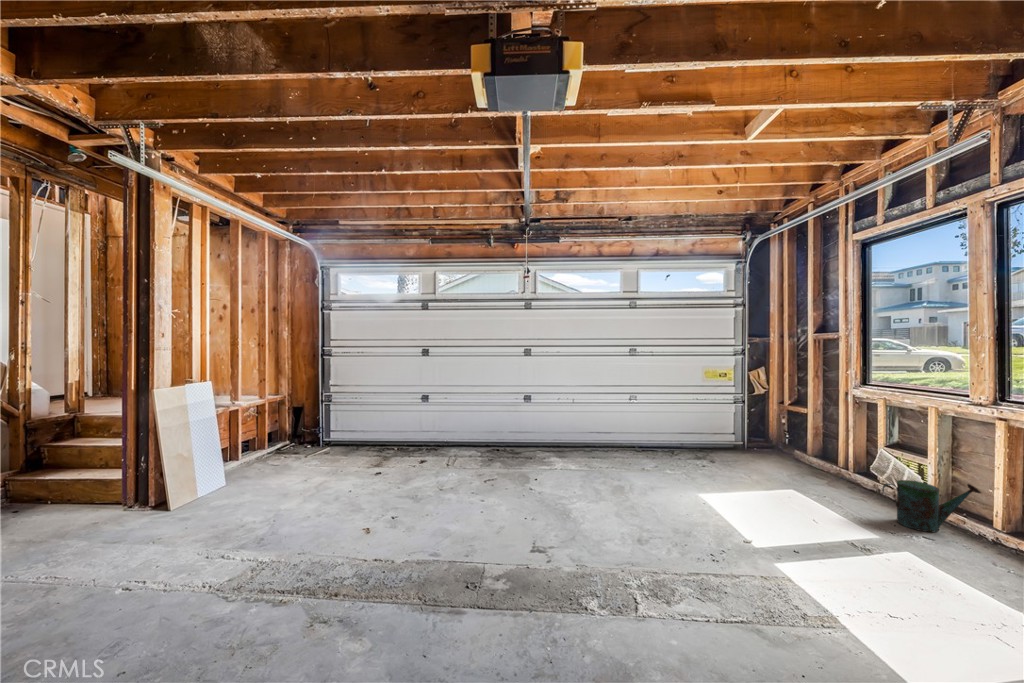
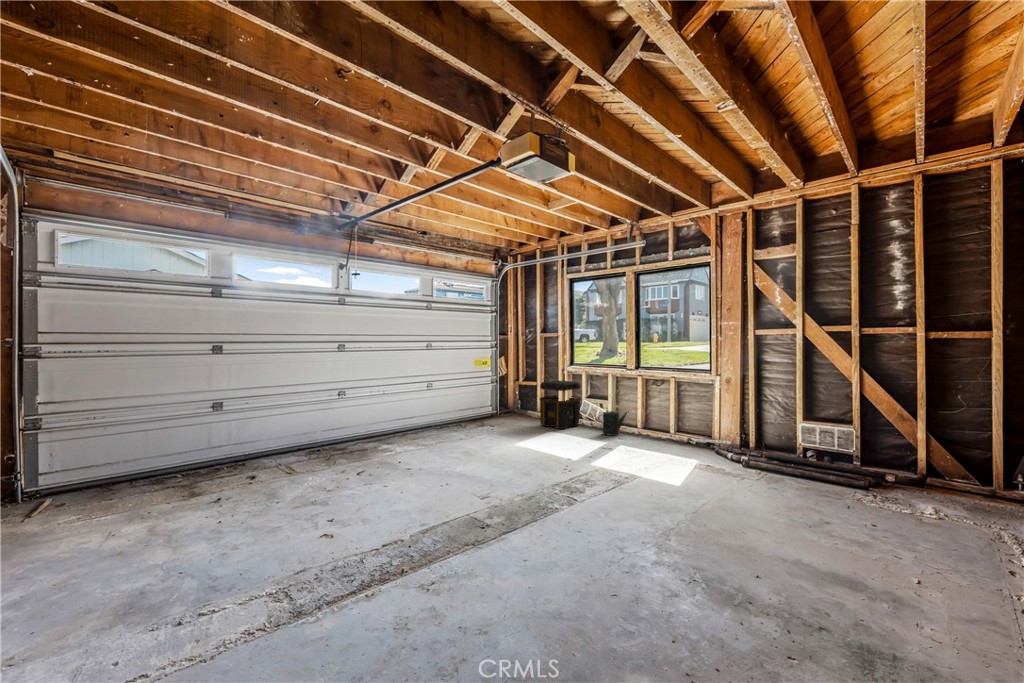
toolbox: none [790,409,874,491] -> present [539,380,581,429]

